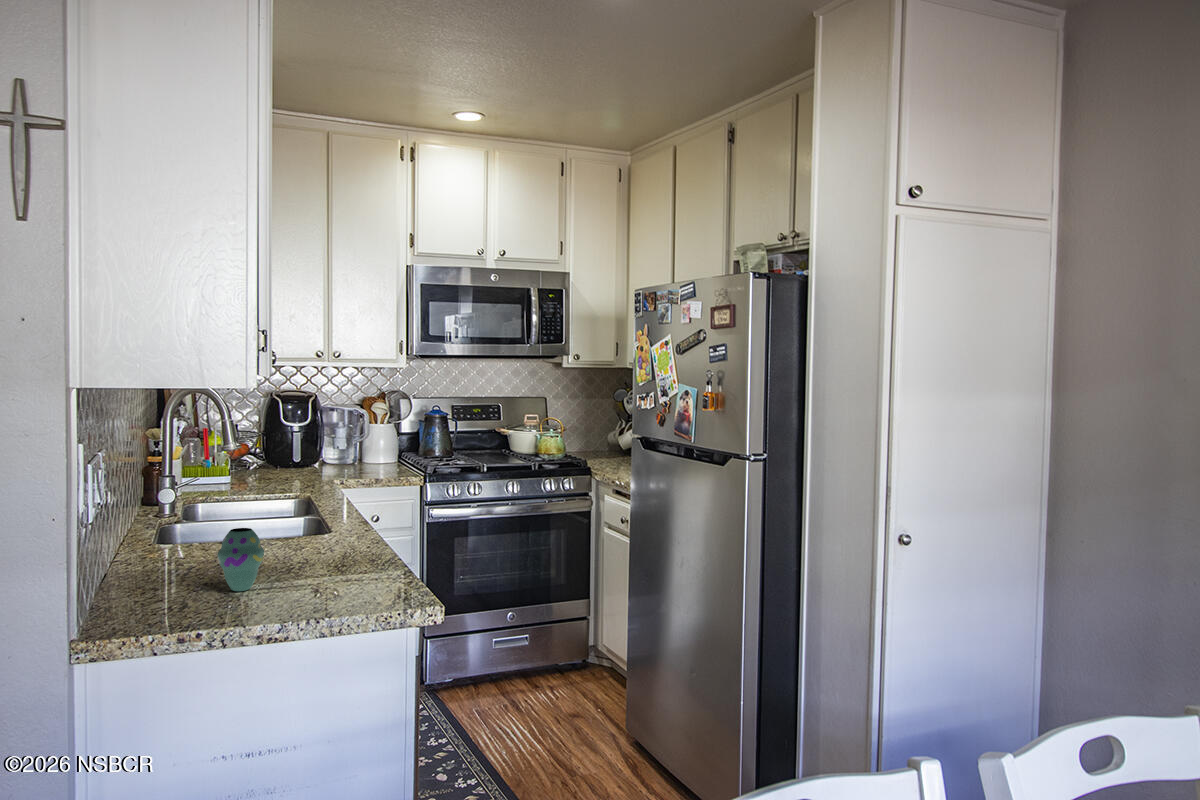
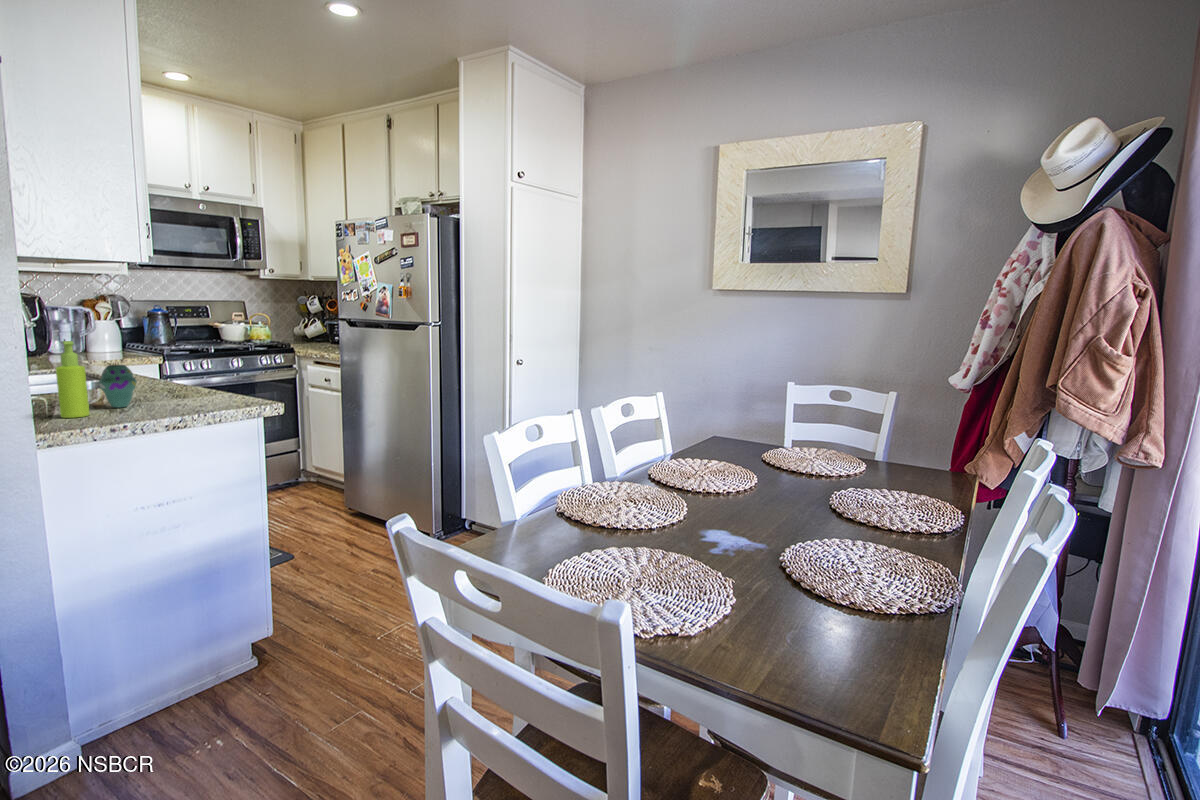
soap dispenser: none [154,498,189,609] -> present [56,341,89,418]

